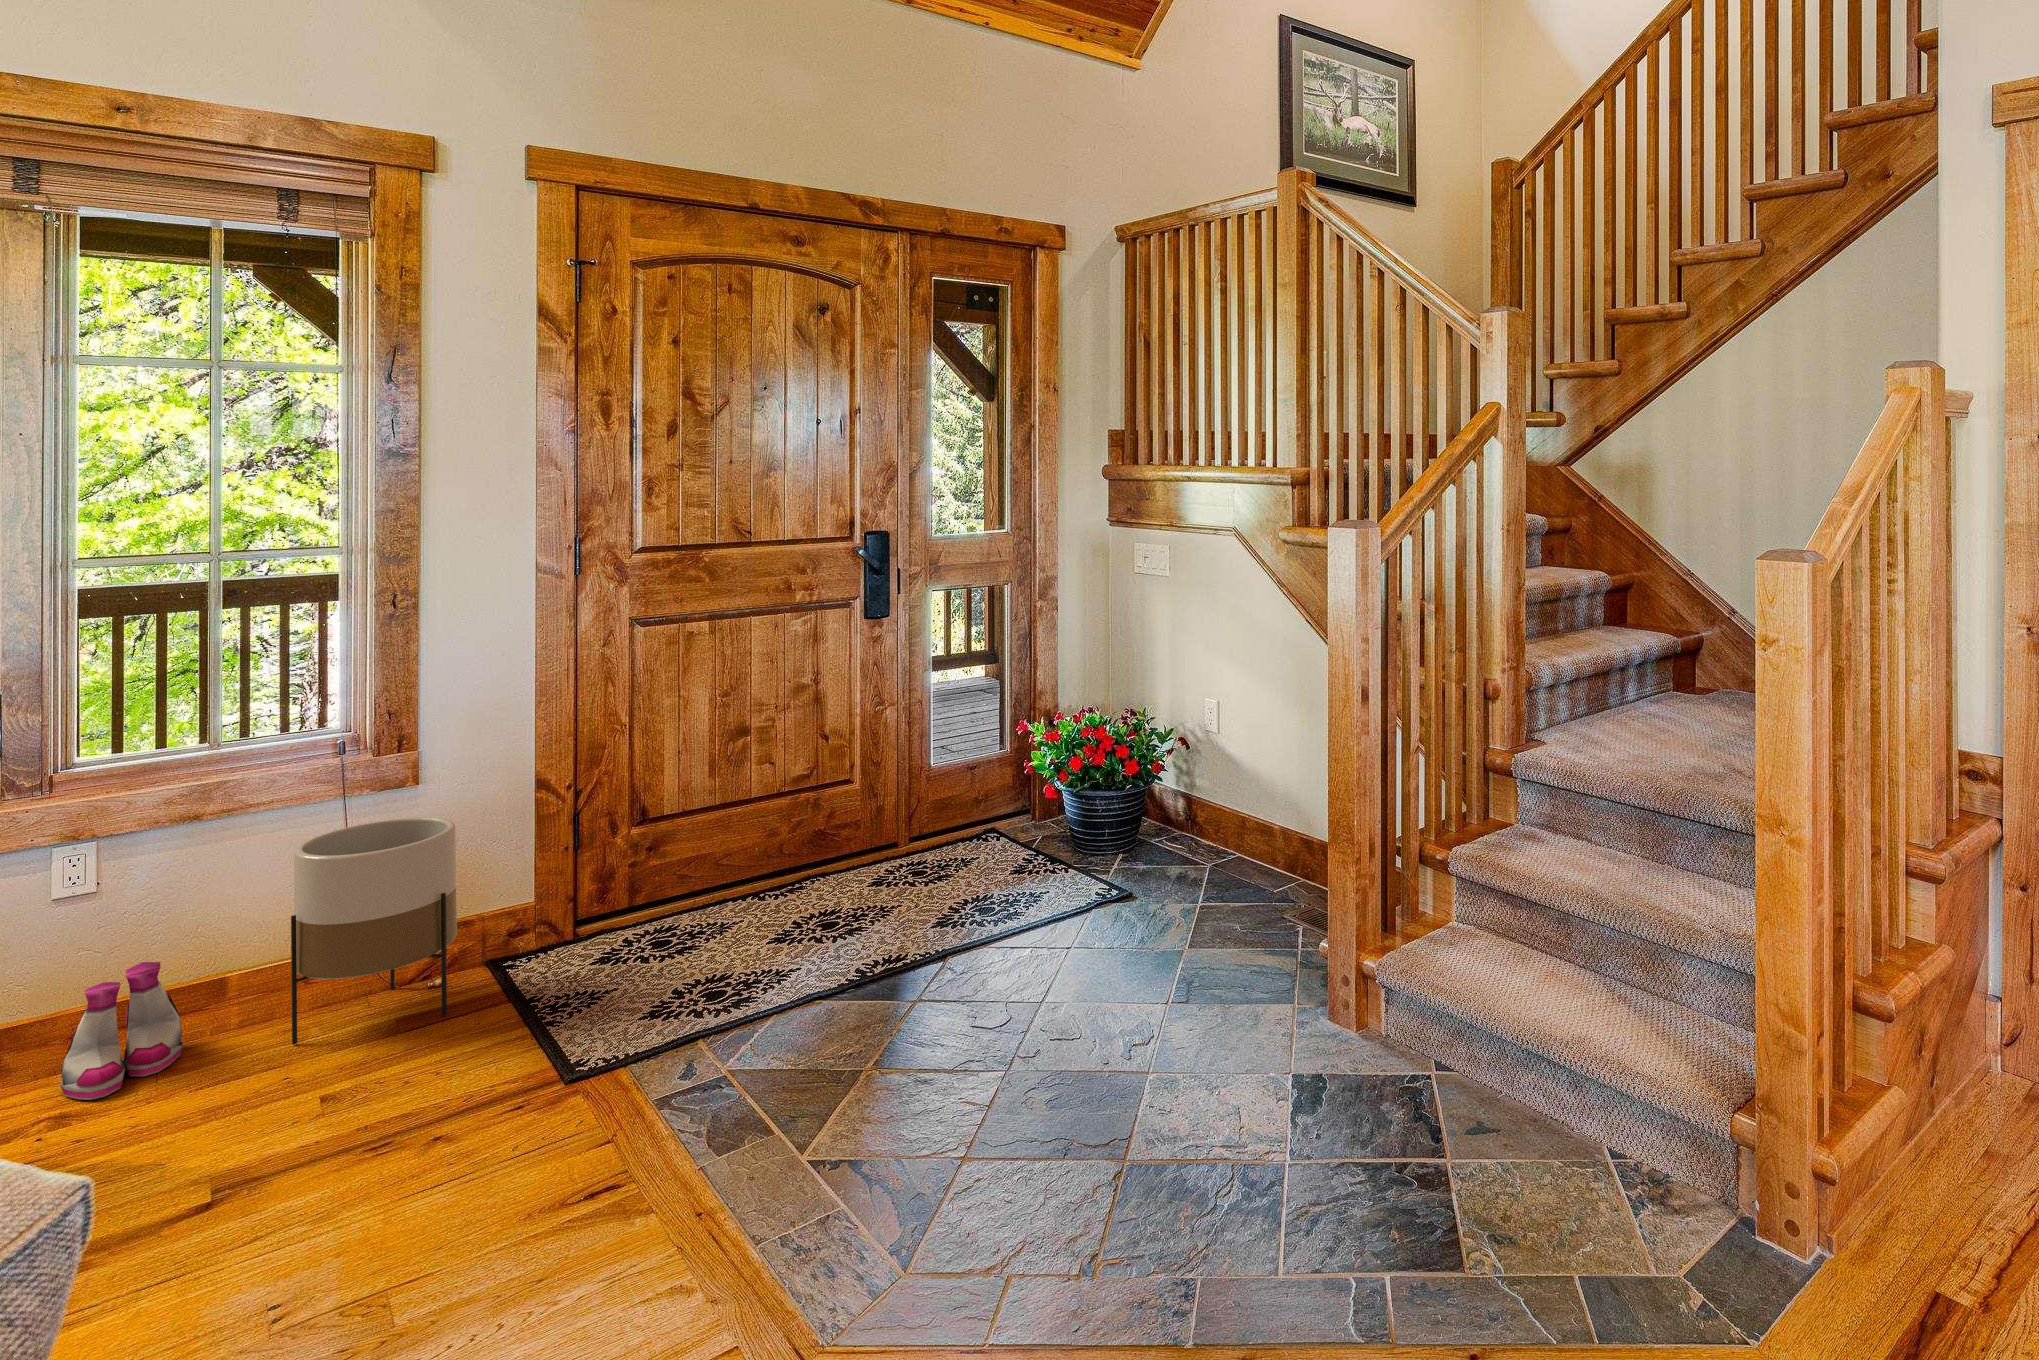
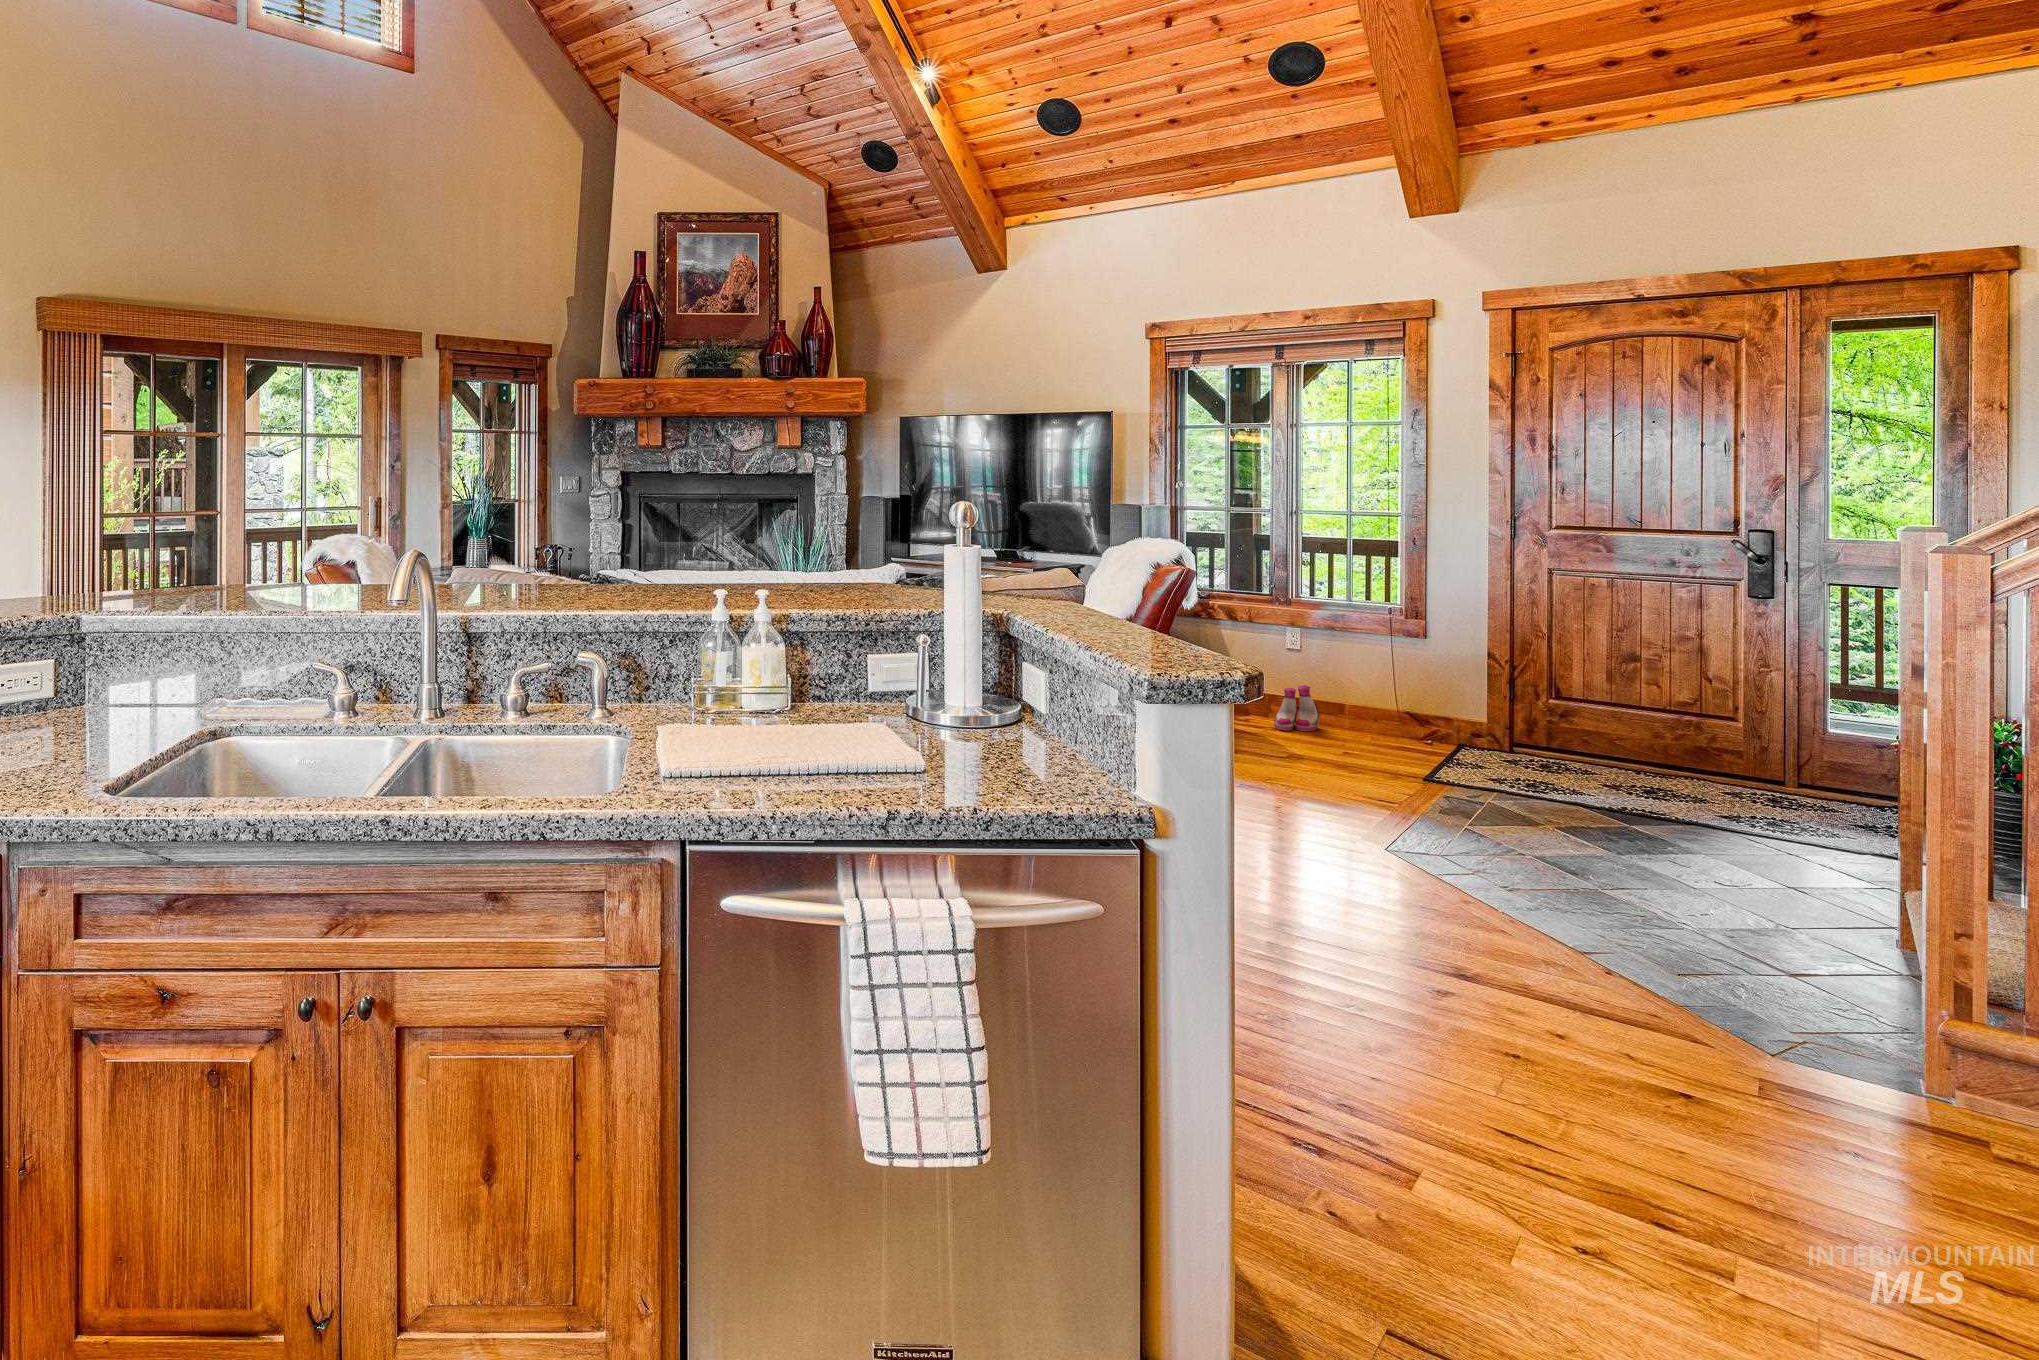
planter: present [291,817,457,1045] -> none [1350,650,1425,752]

